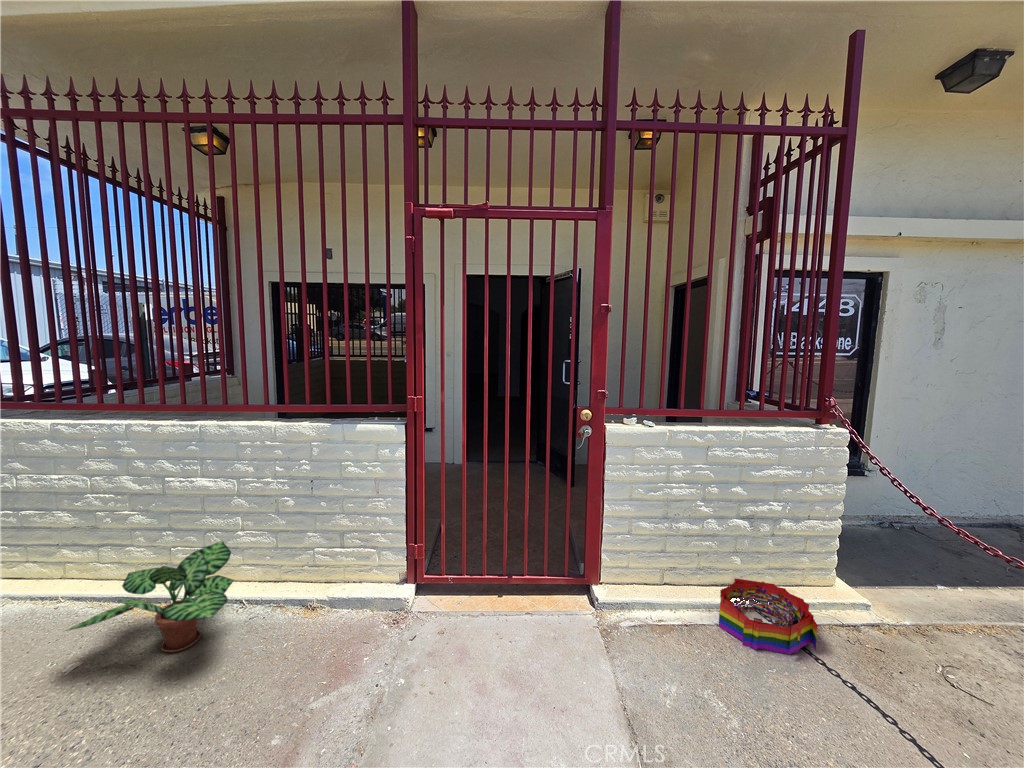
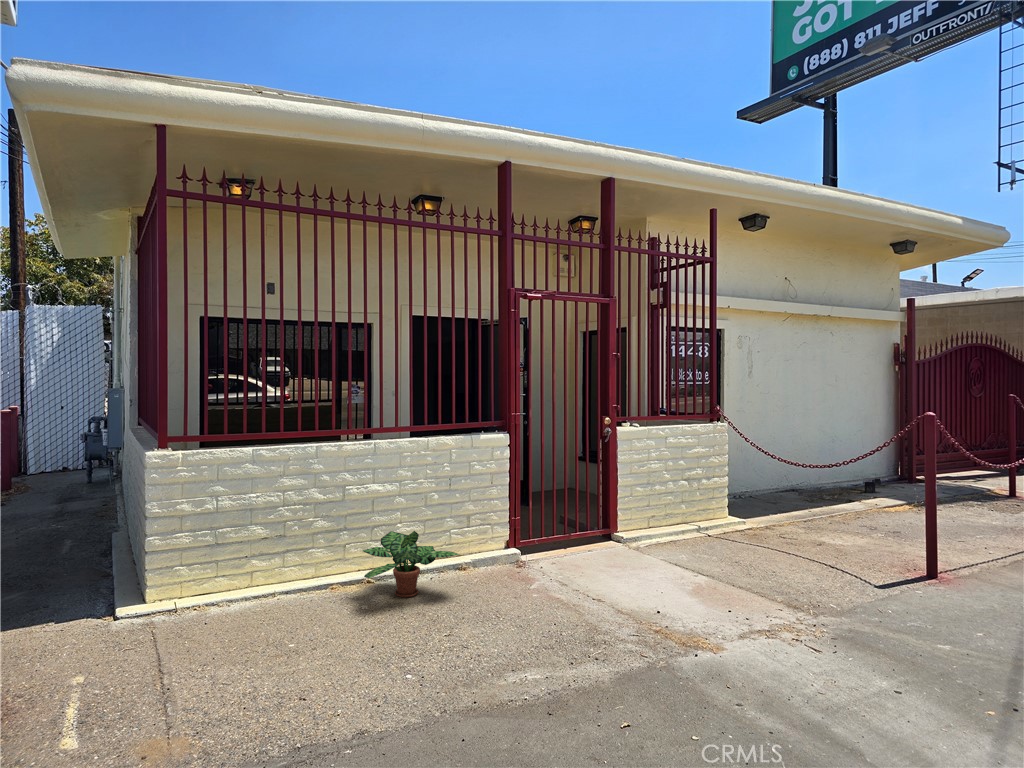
storage bin: present [719,578,817,655] -> none [682,516,732,544]

